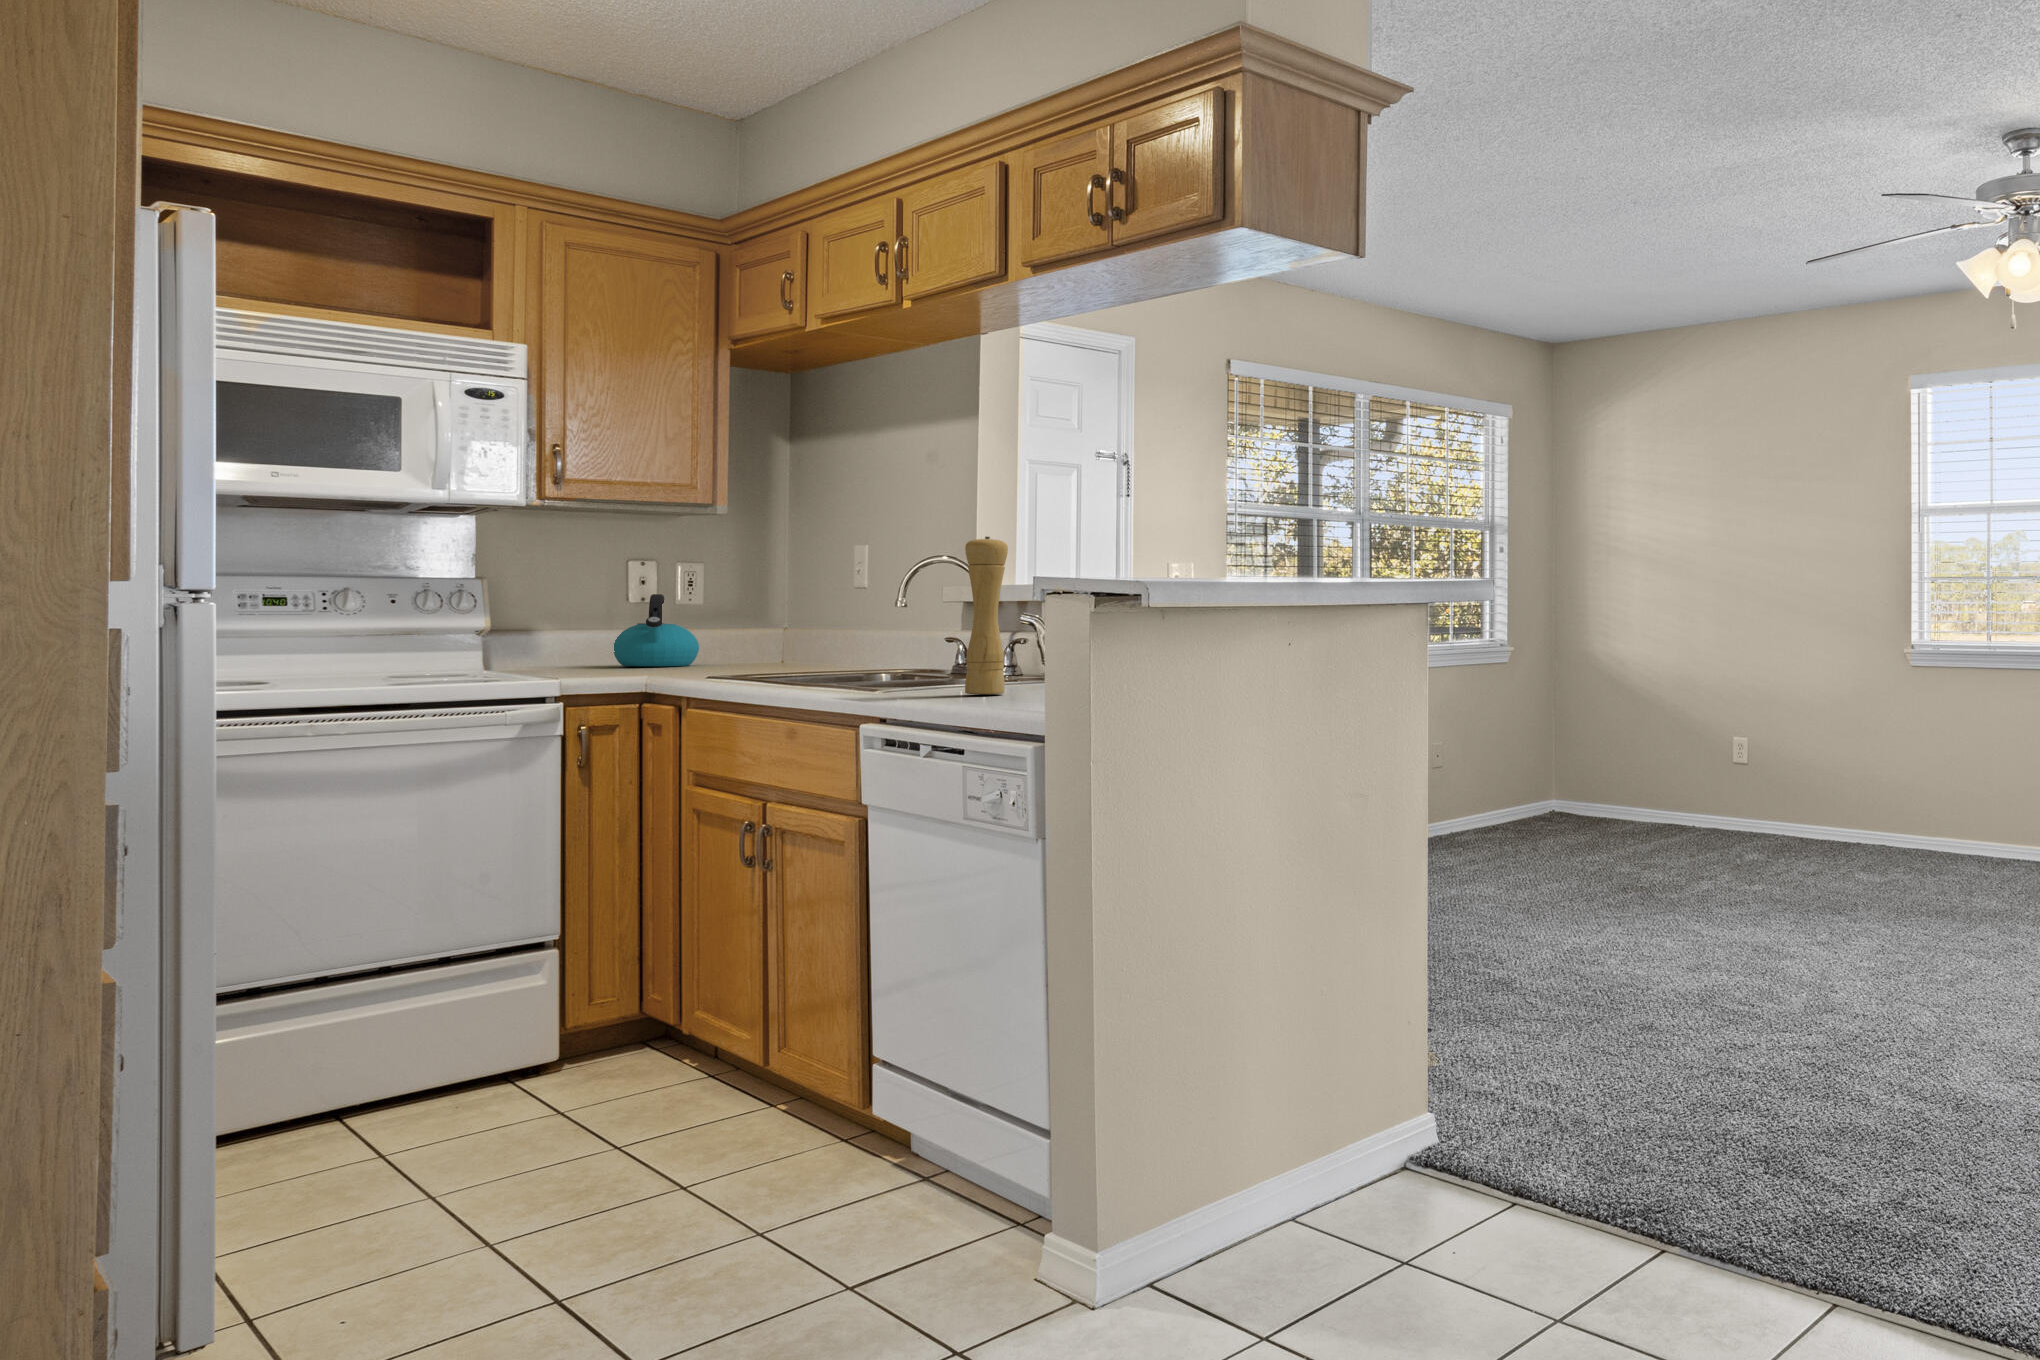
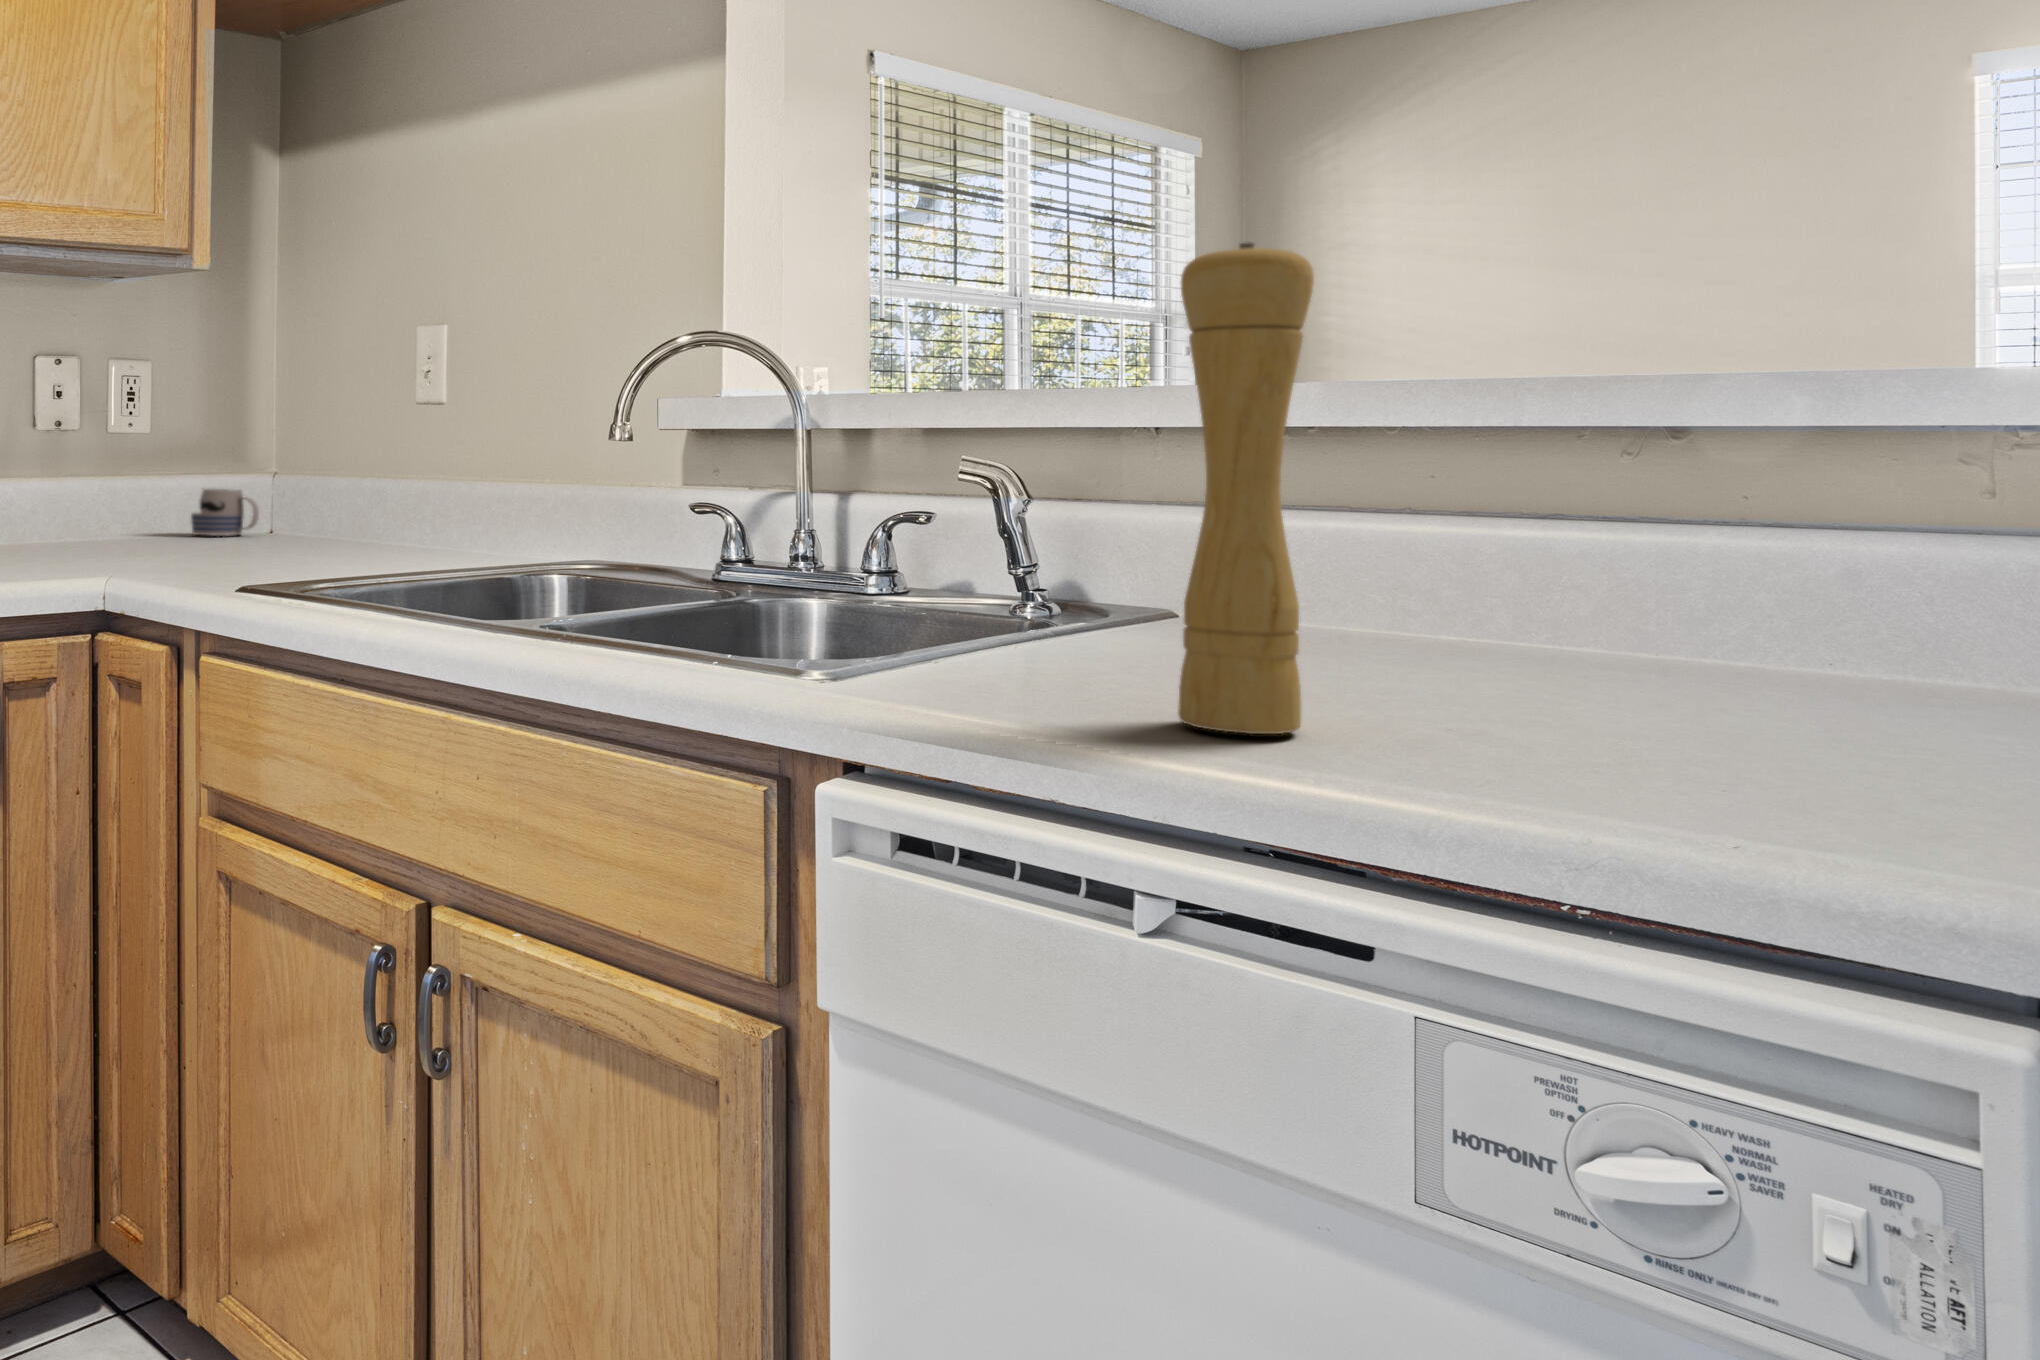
kettle: present [614,594,699,666] -> none [13,418,149,545]
mug: none [731,635,774,662] -> present [191,489,259,536]

